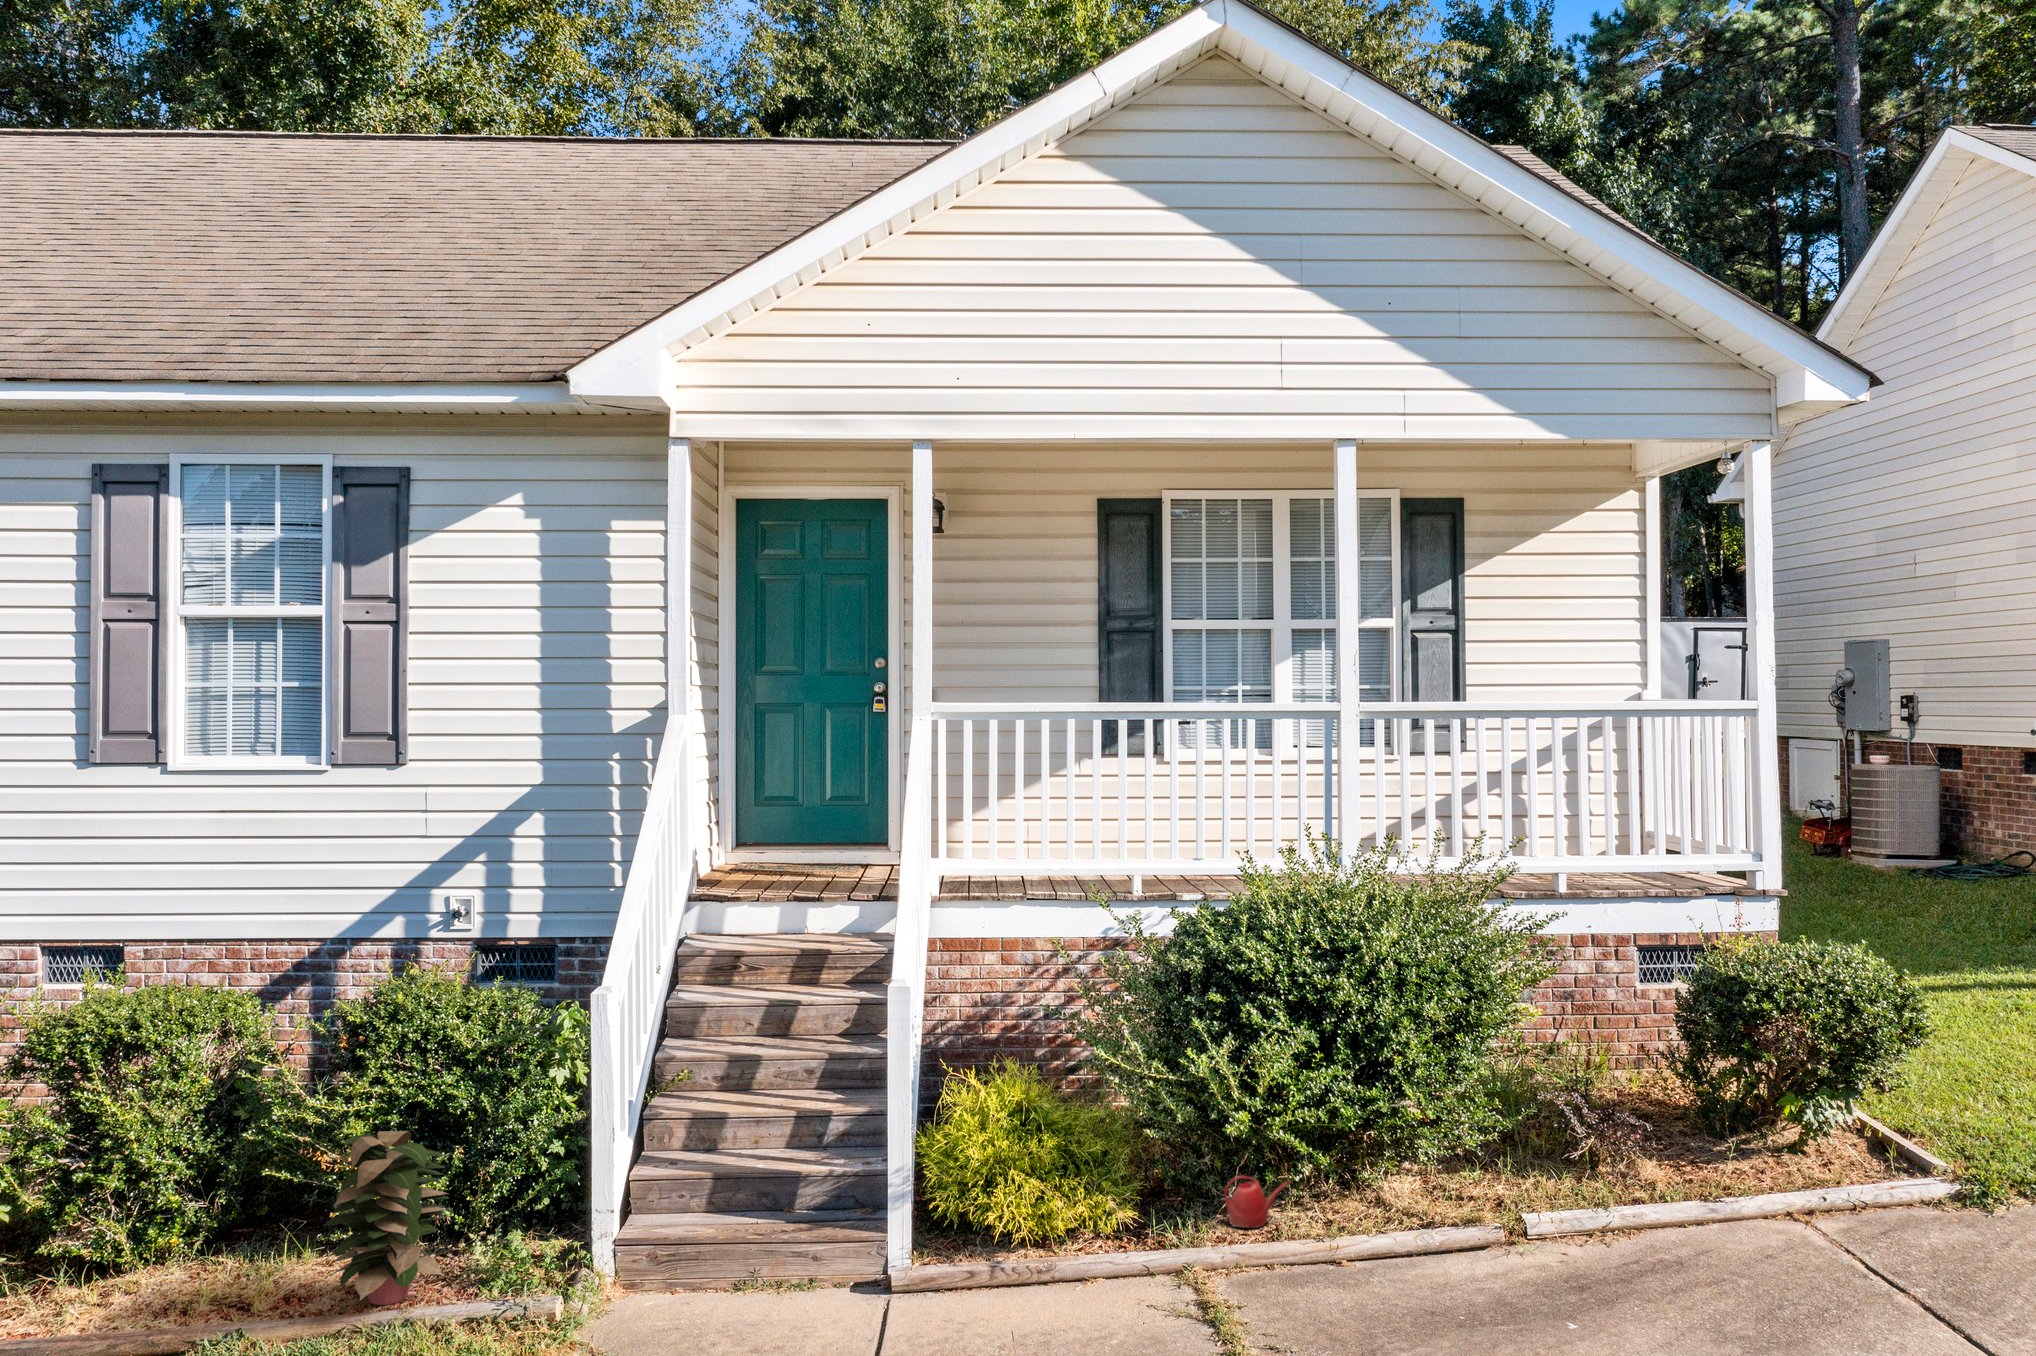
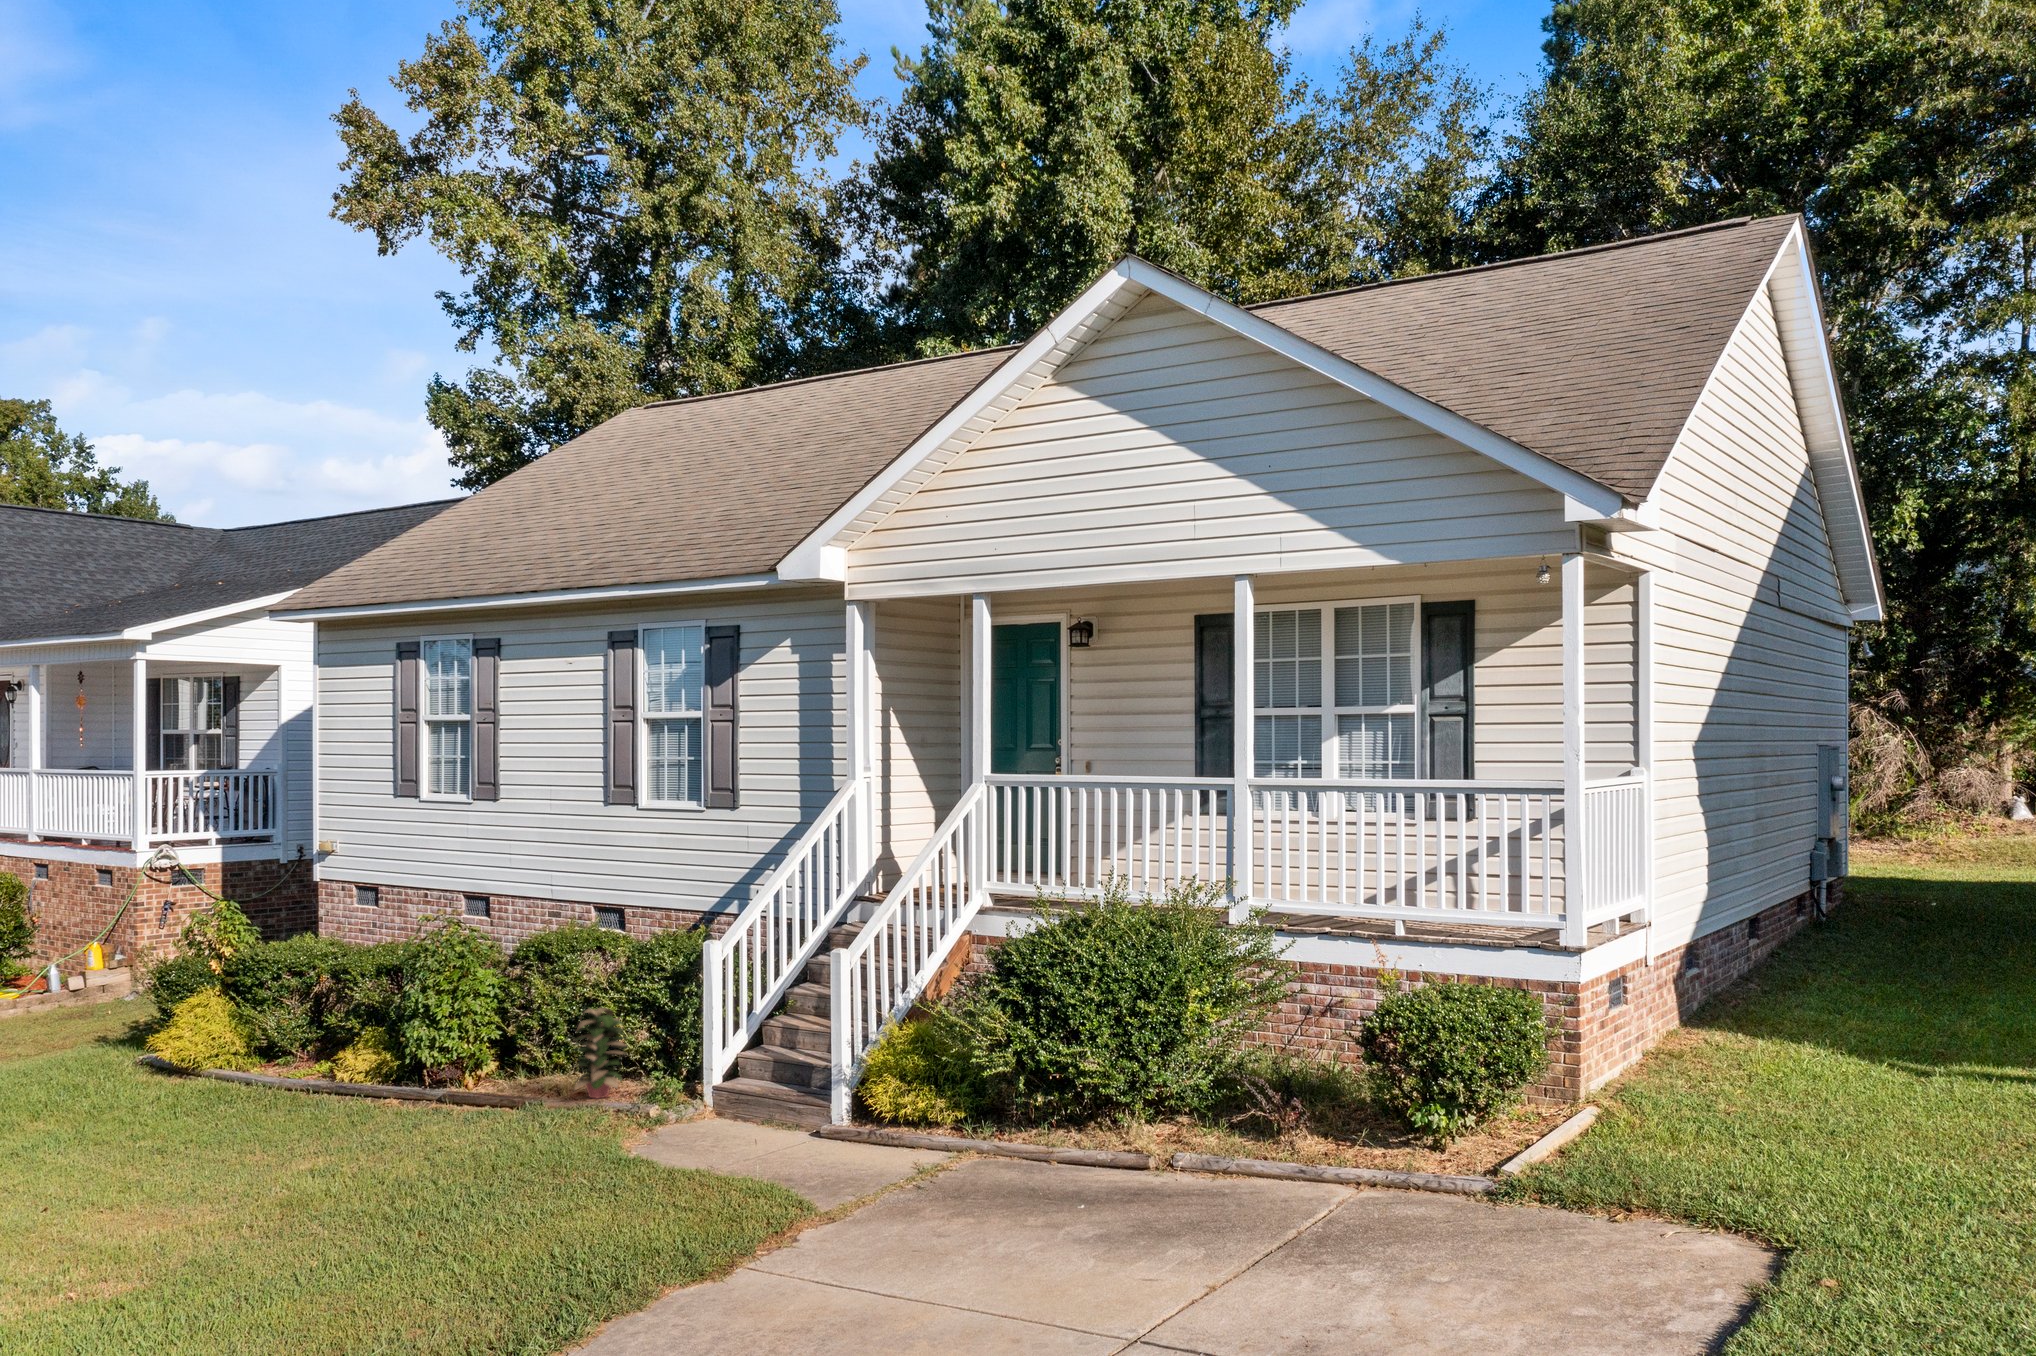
watering can: present [1224,1176,1291,1228] -> none [1003,1105,1043,1141]

